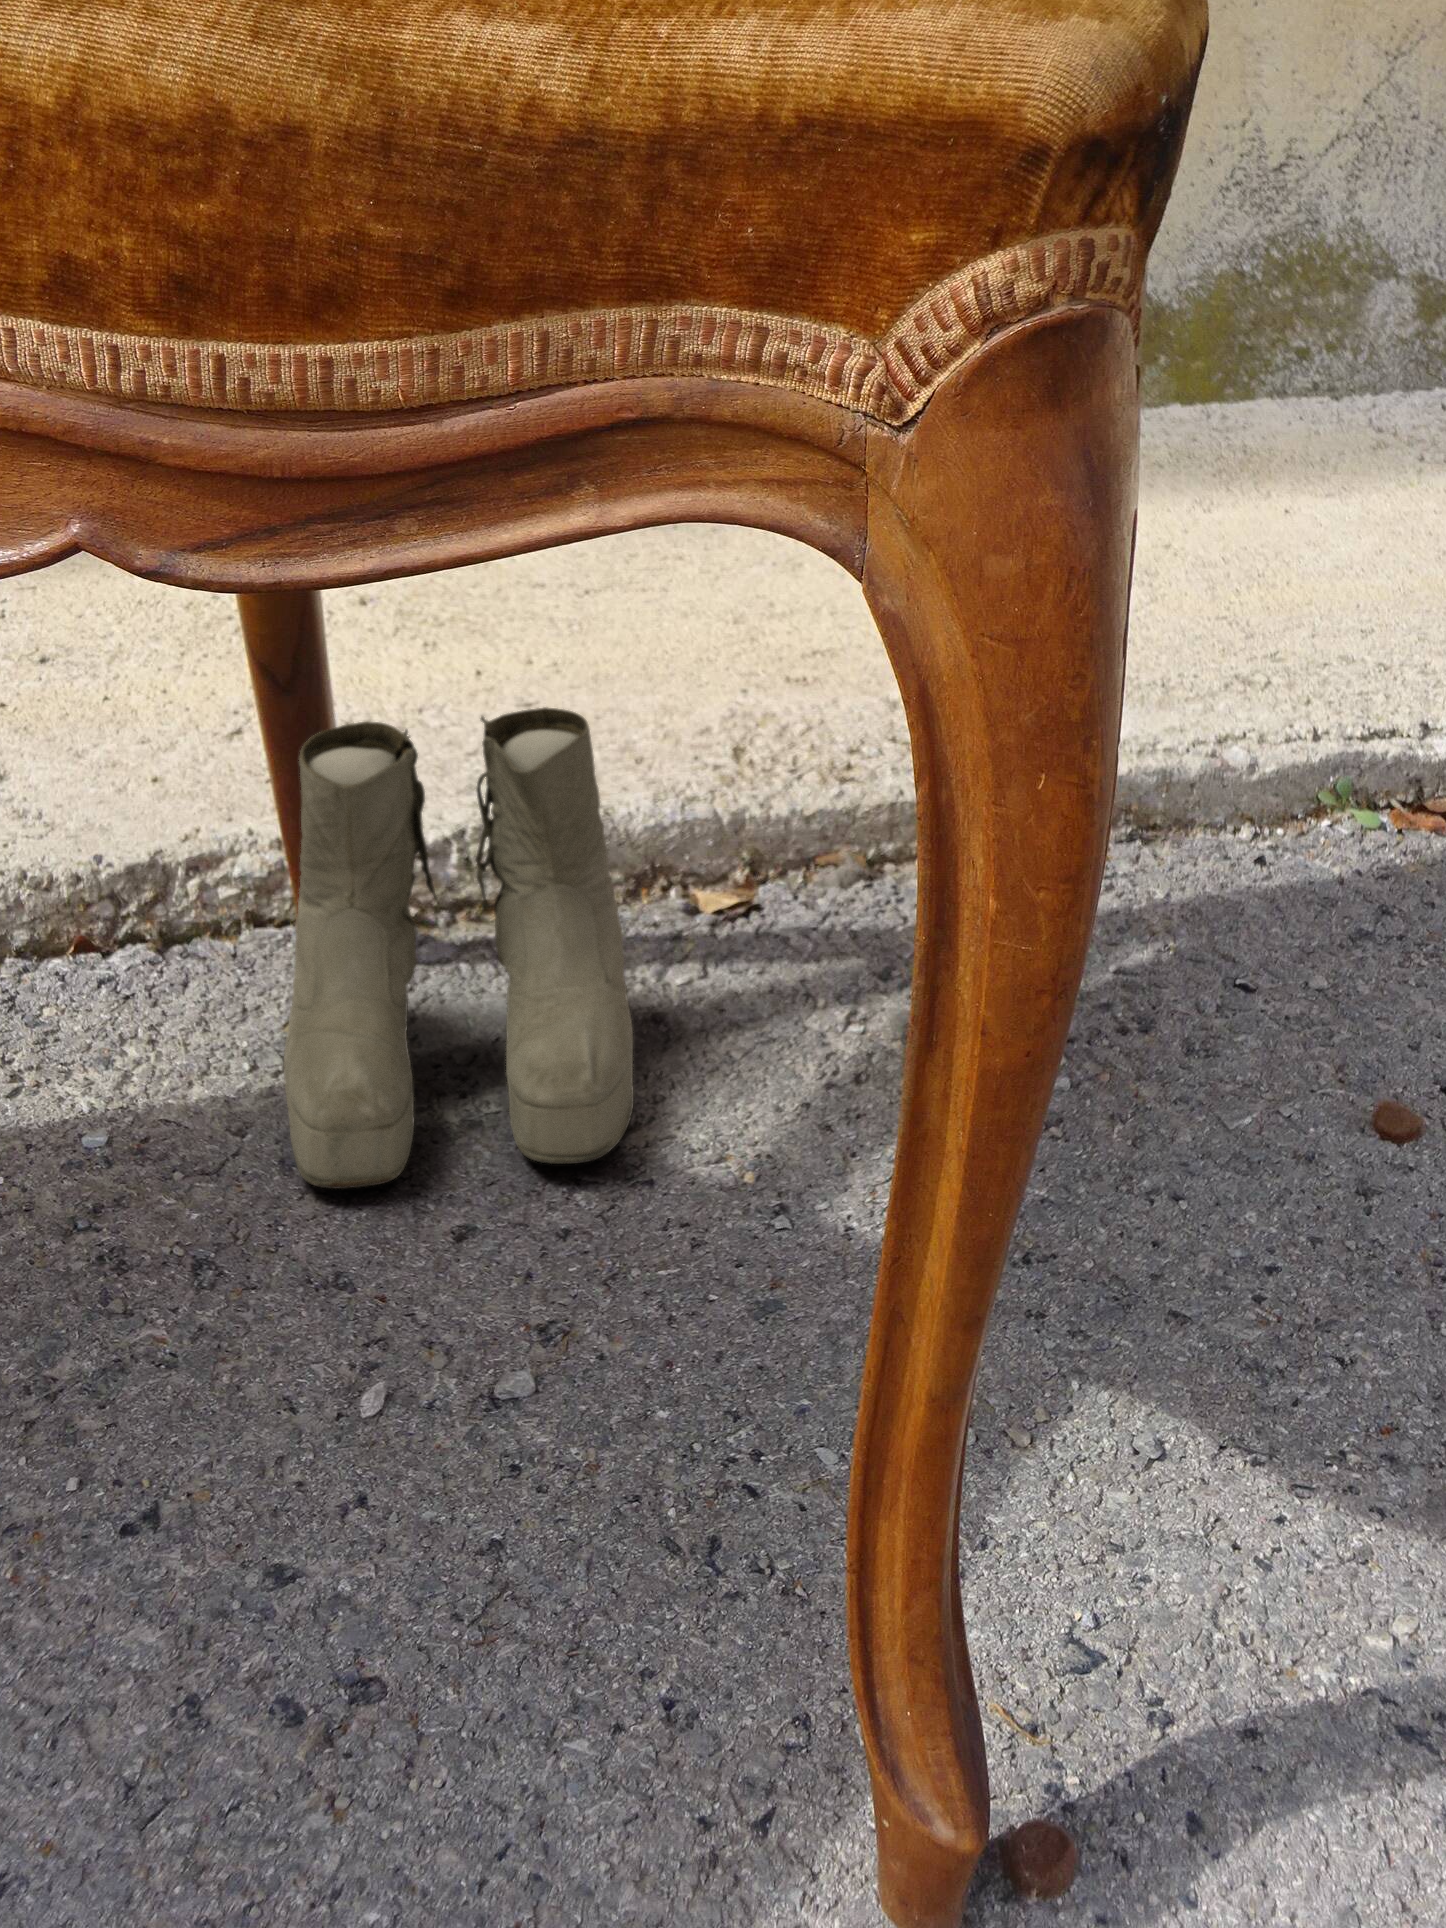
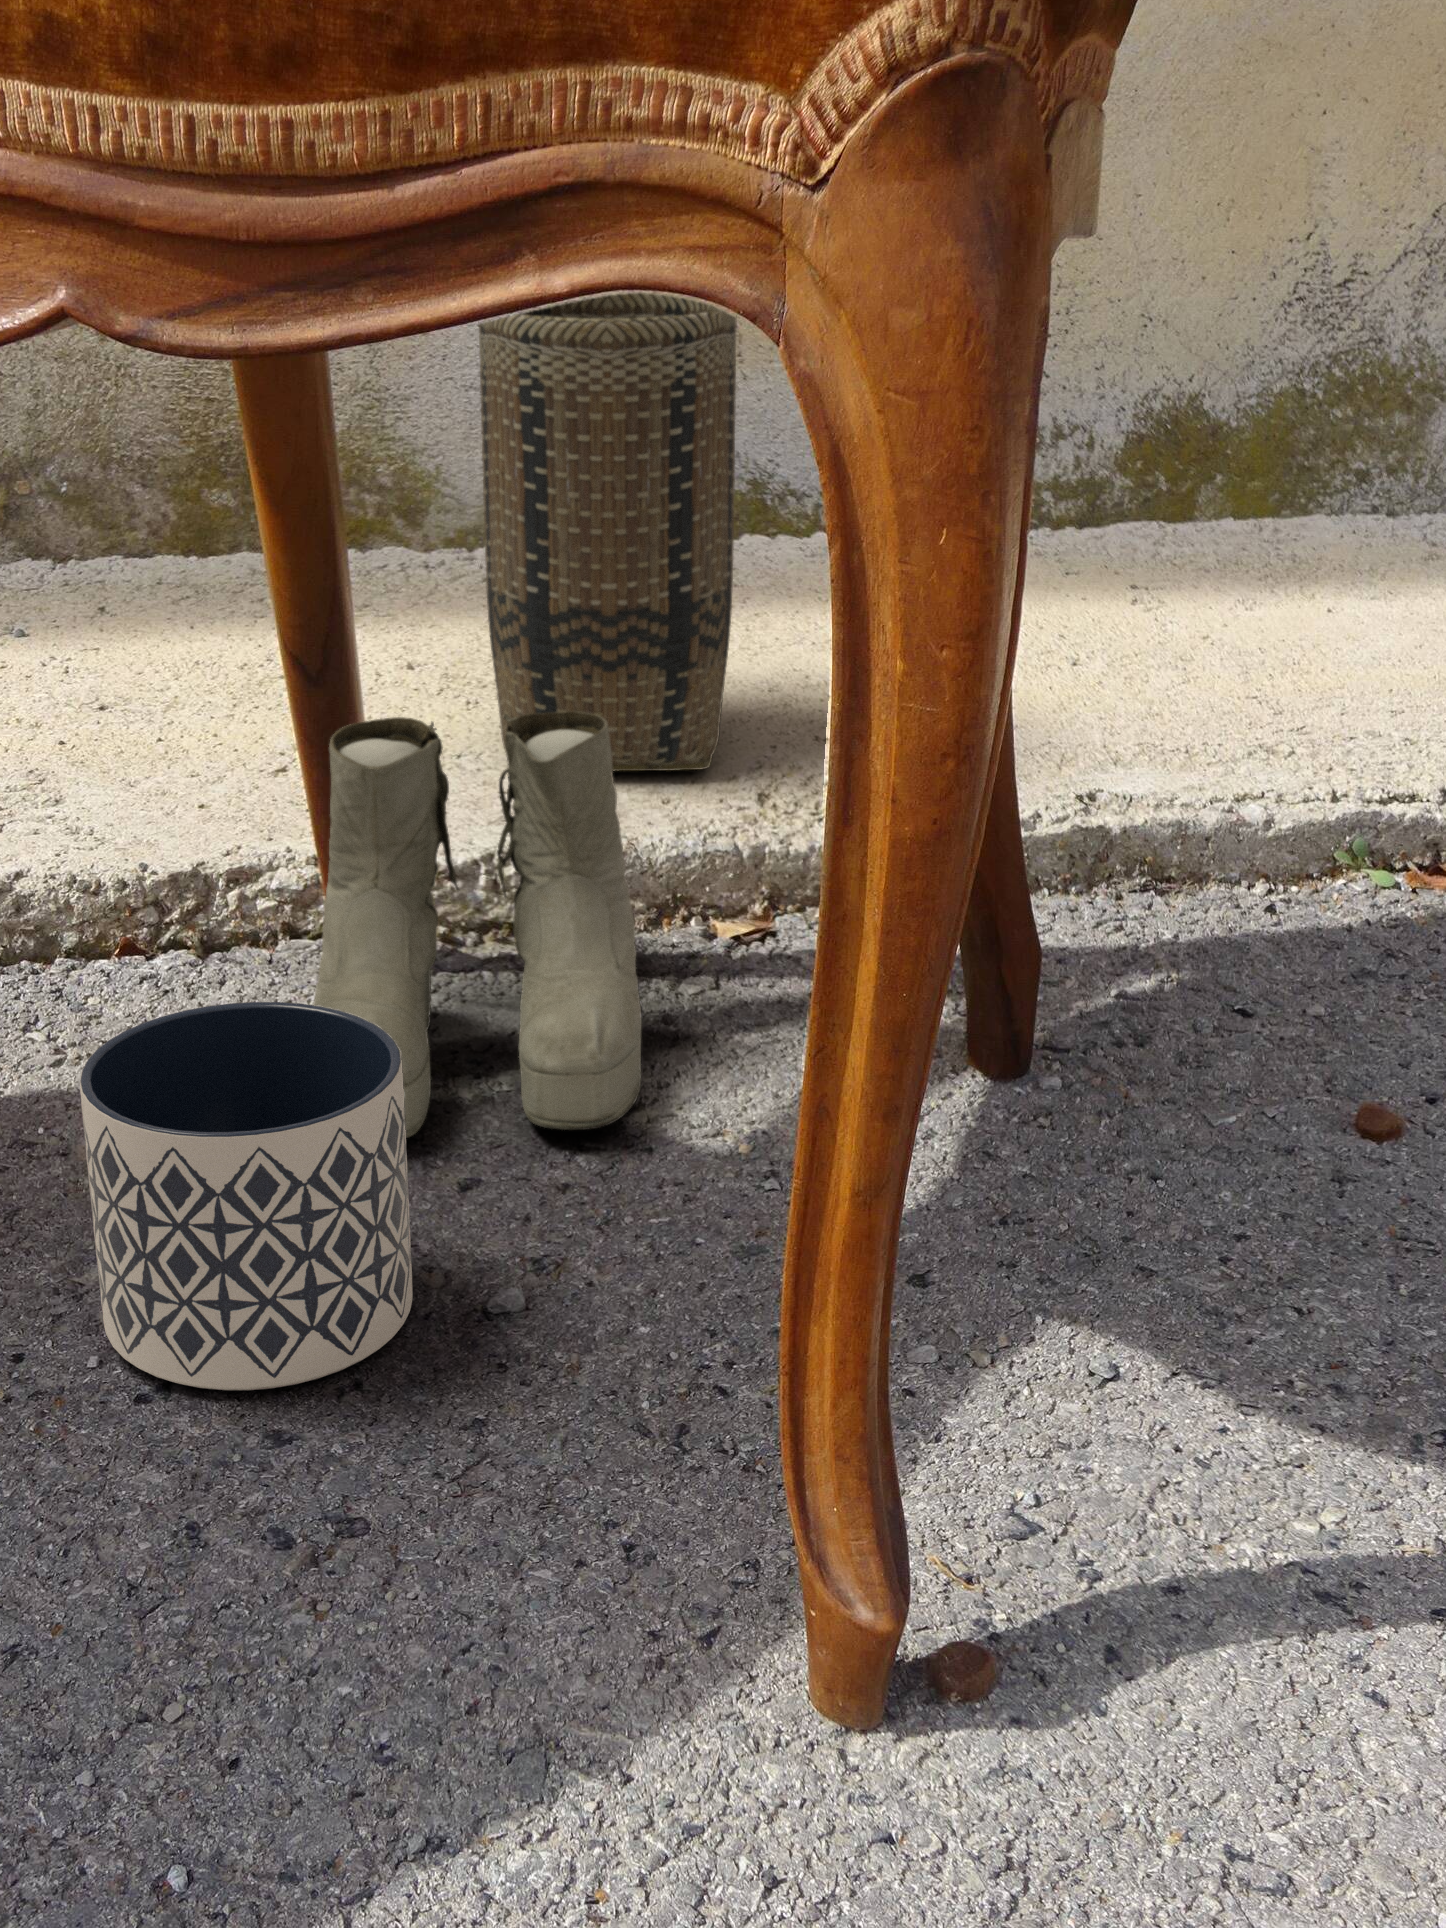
basket: none [432,230,696,728] -> present [479,293,737,771]
planter: none [52,1073,412,1518] -> present [80,1002,413,1390]

